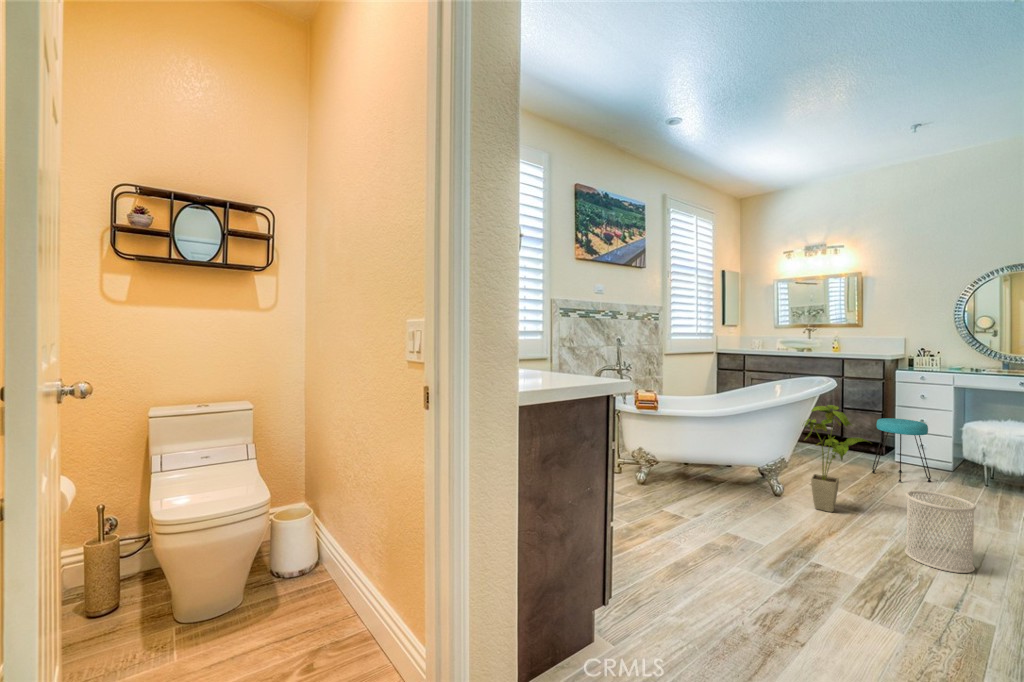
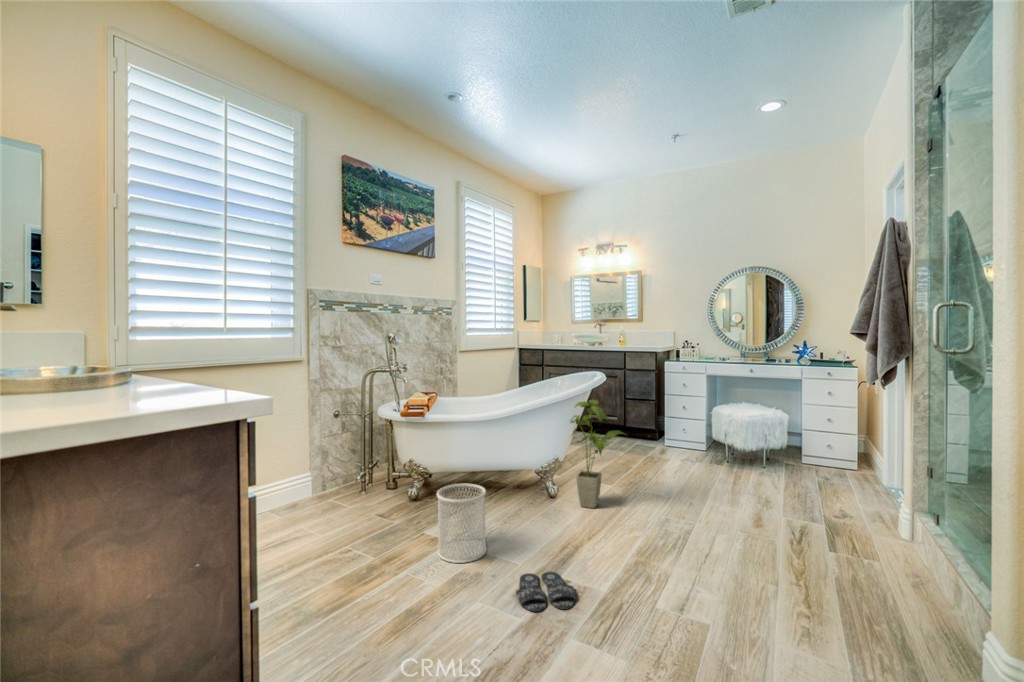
stool: present [872,418,931,482] -> none [642,407,686,467]
wastebasket: present [905,491,976,573] -> present [437,484,487,563]
slippers: none [776,558,844,594] -> present [516,572,576,612]

